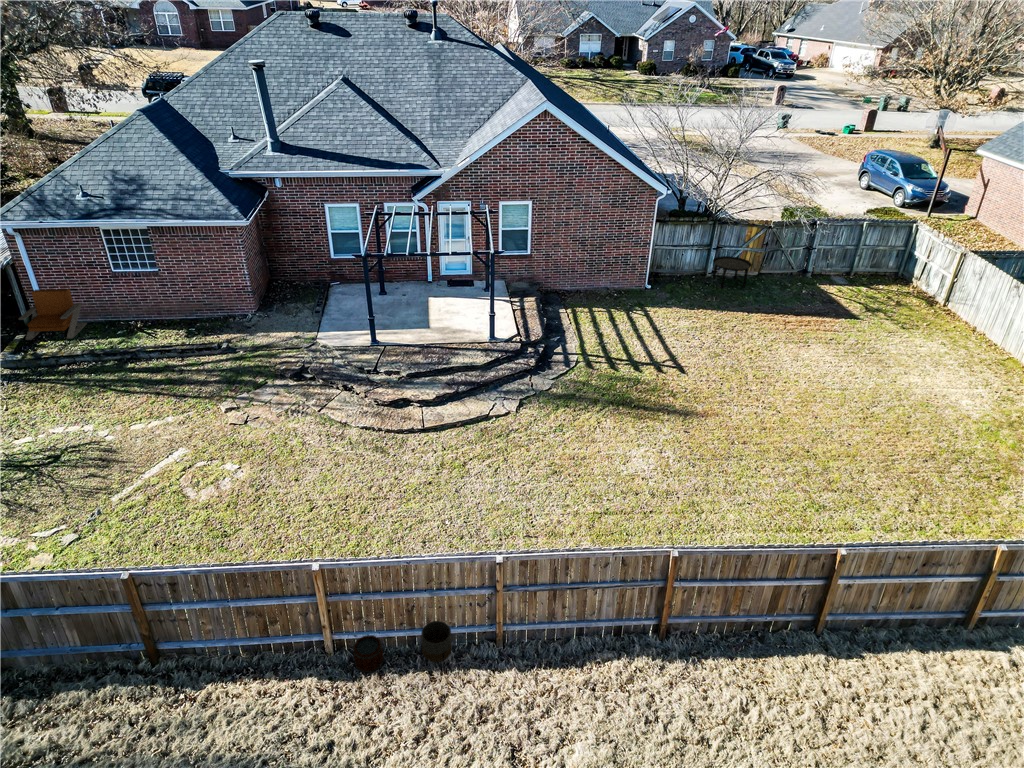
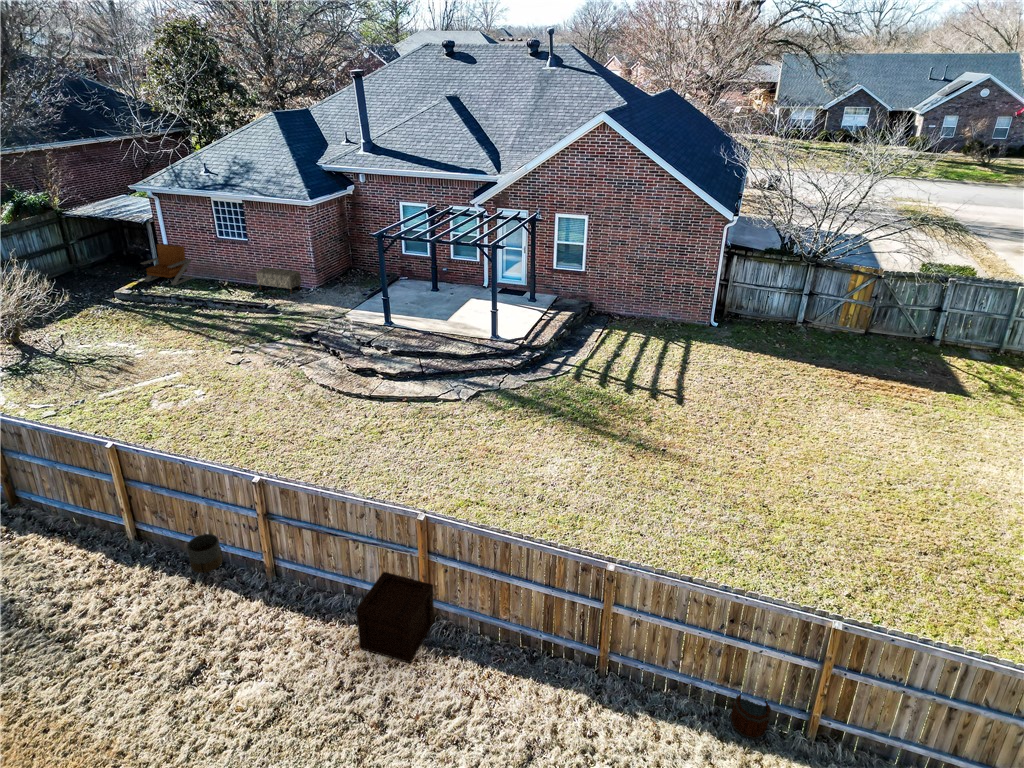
round table: present [713,256,752,288] -> none [783,302,828,338]
bench: none [179,299,233,326] -> present [256,268,301,294]
wooden crate: none [622,606,690,681] -> present [356,572,434,663]
bucket: present [353,635,384,673] -> present [730,694,772,739]

